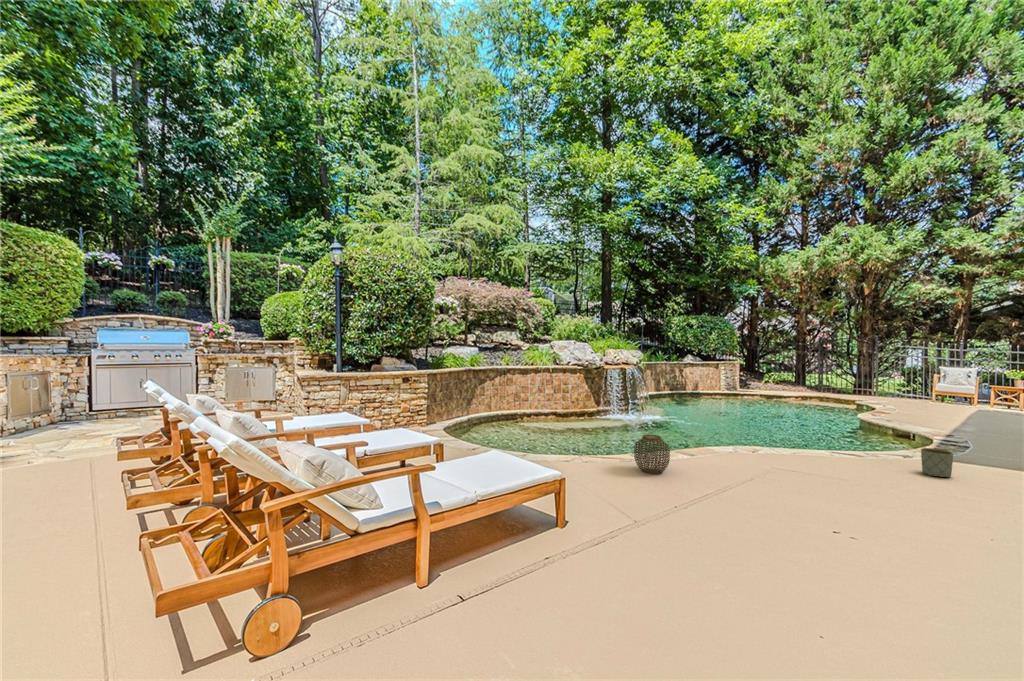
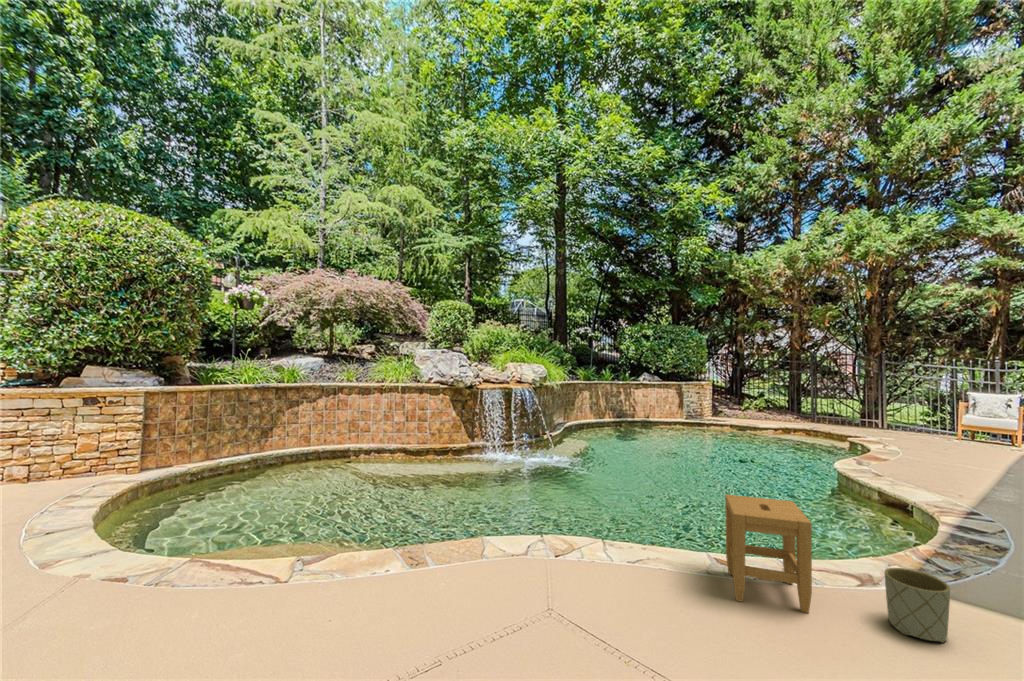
stool: none [832,419,887,471] -> present [725,495,812,613]
woven basket: present [634,435,670,474] -> none [295,528,368,616]

